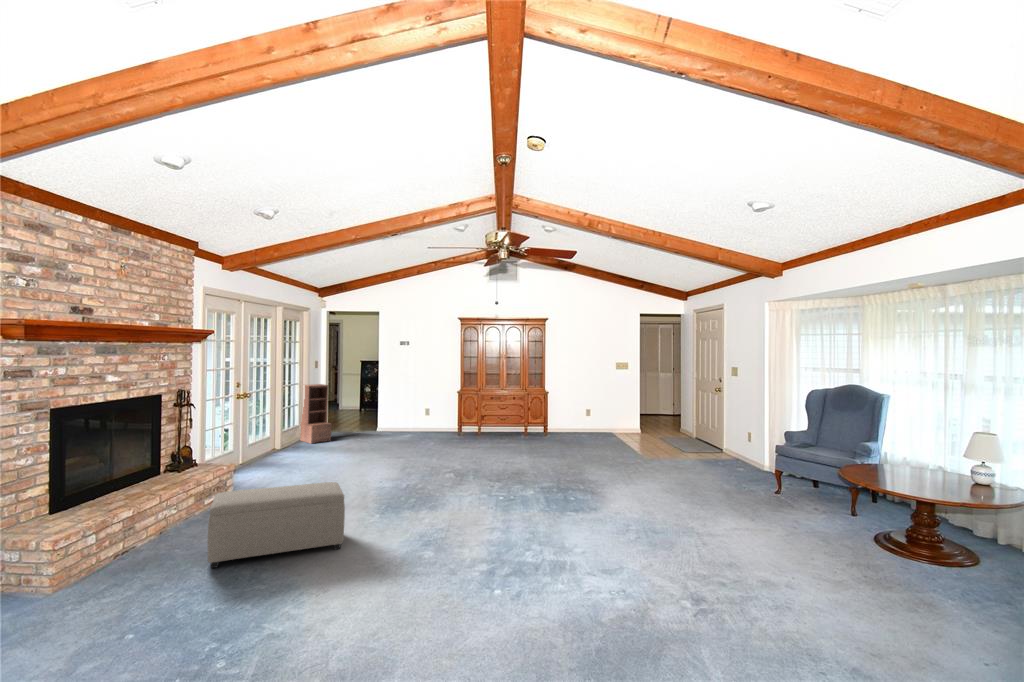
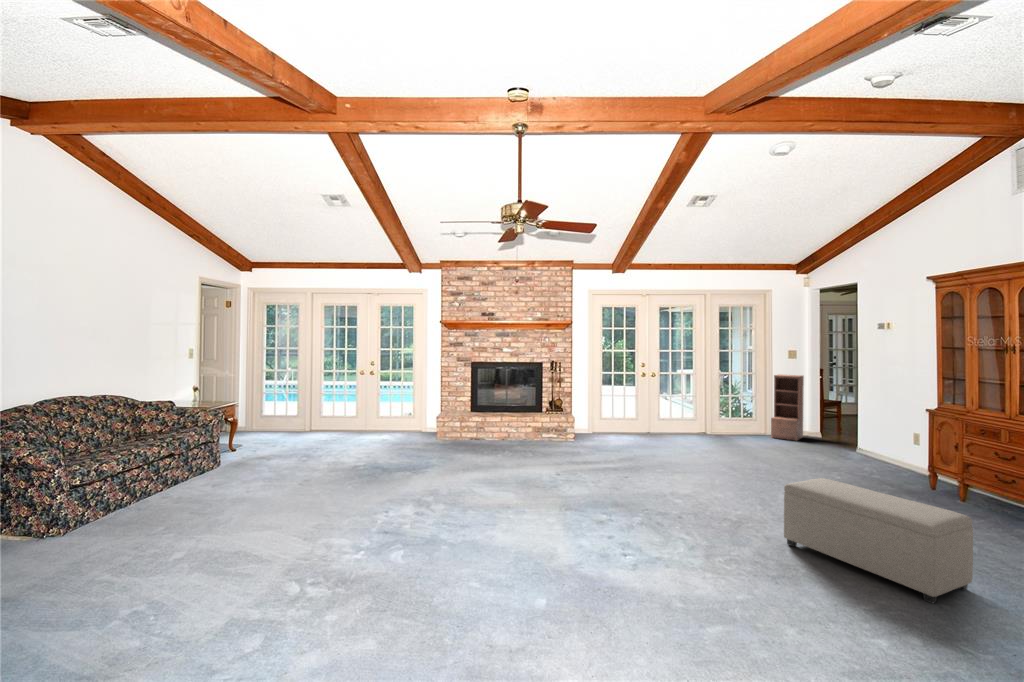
ottoman: present [207,482,345,568] -> present [784,478,973,603]

